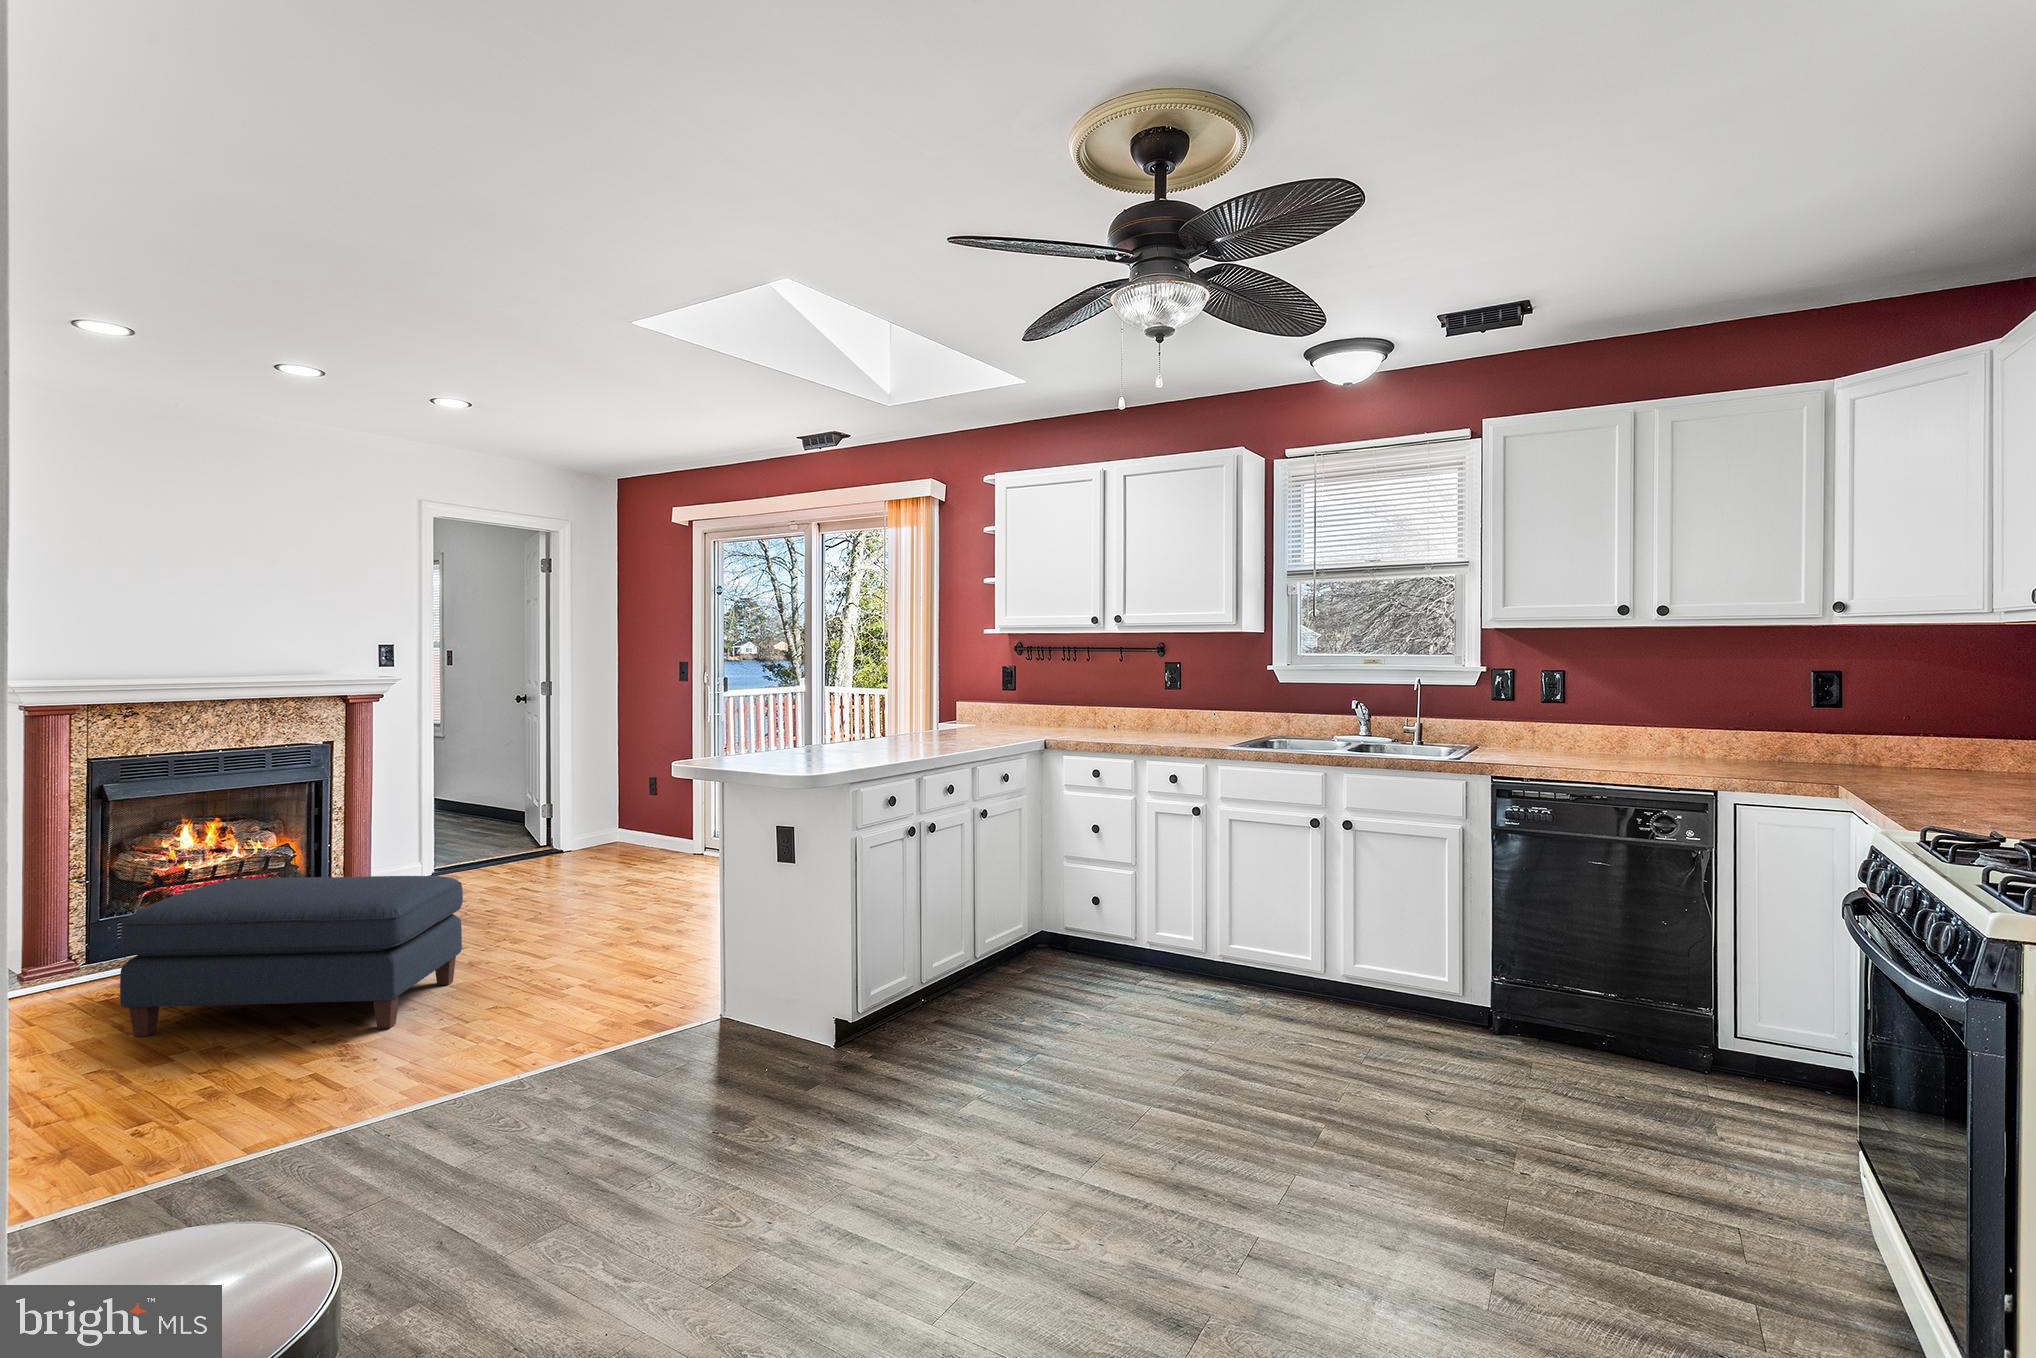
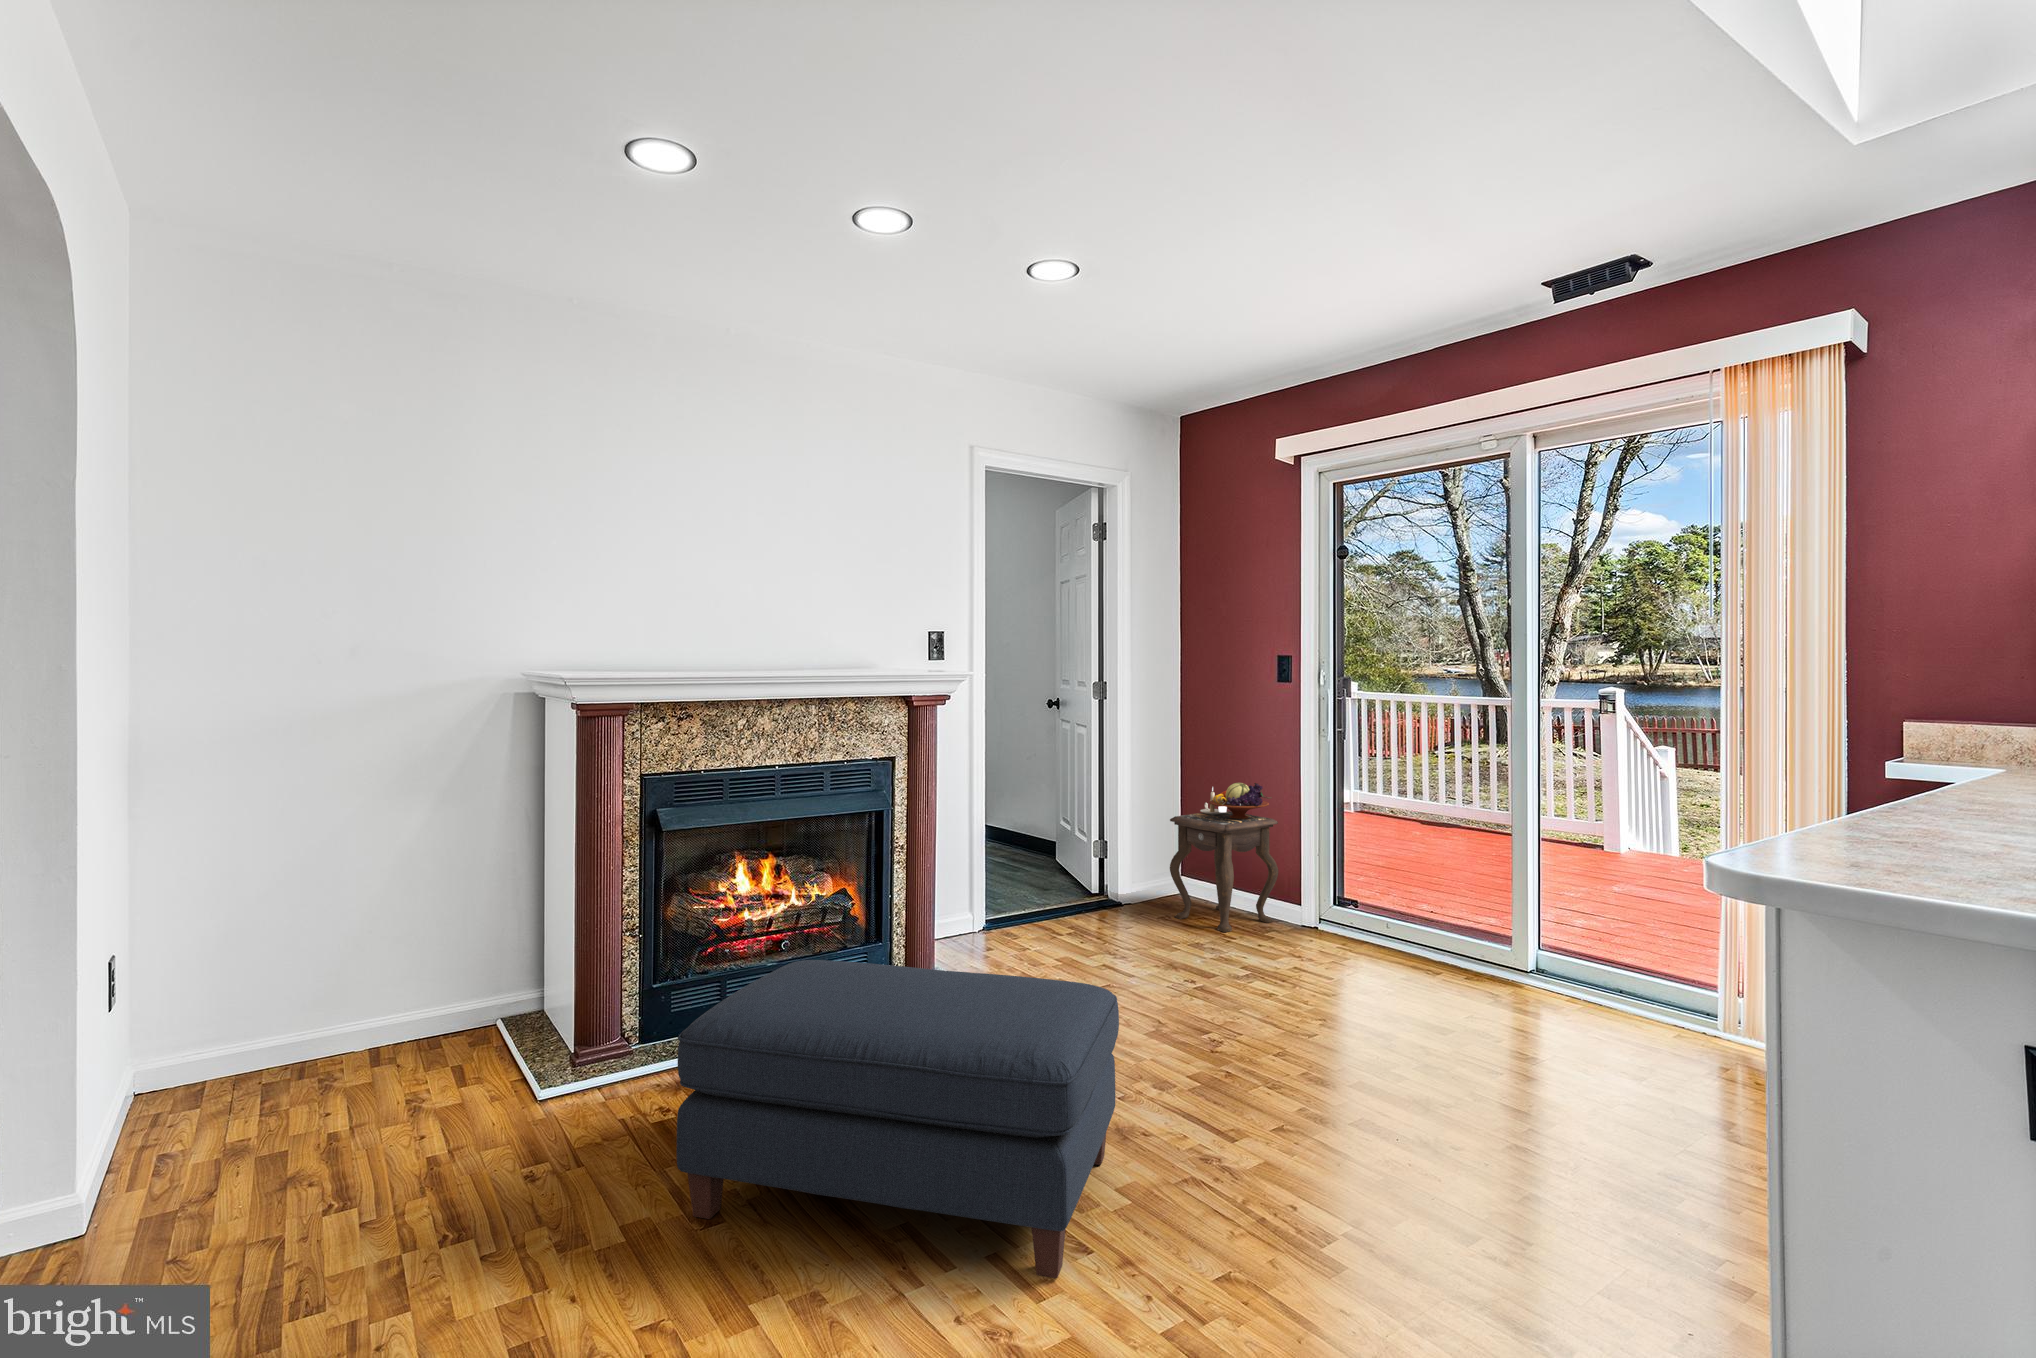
side table: none [597,753,681,865] -> present [1170,783,1278,932]

